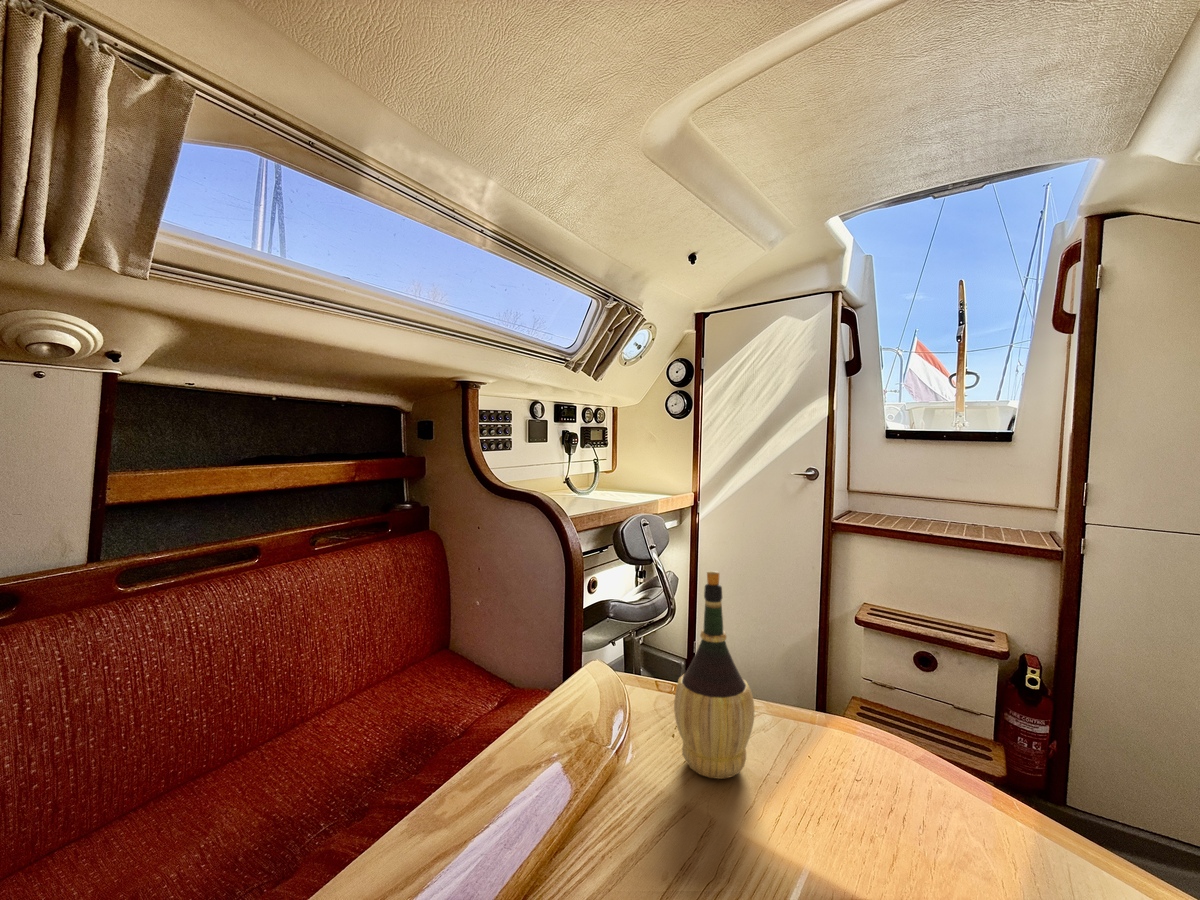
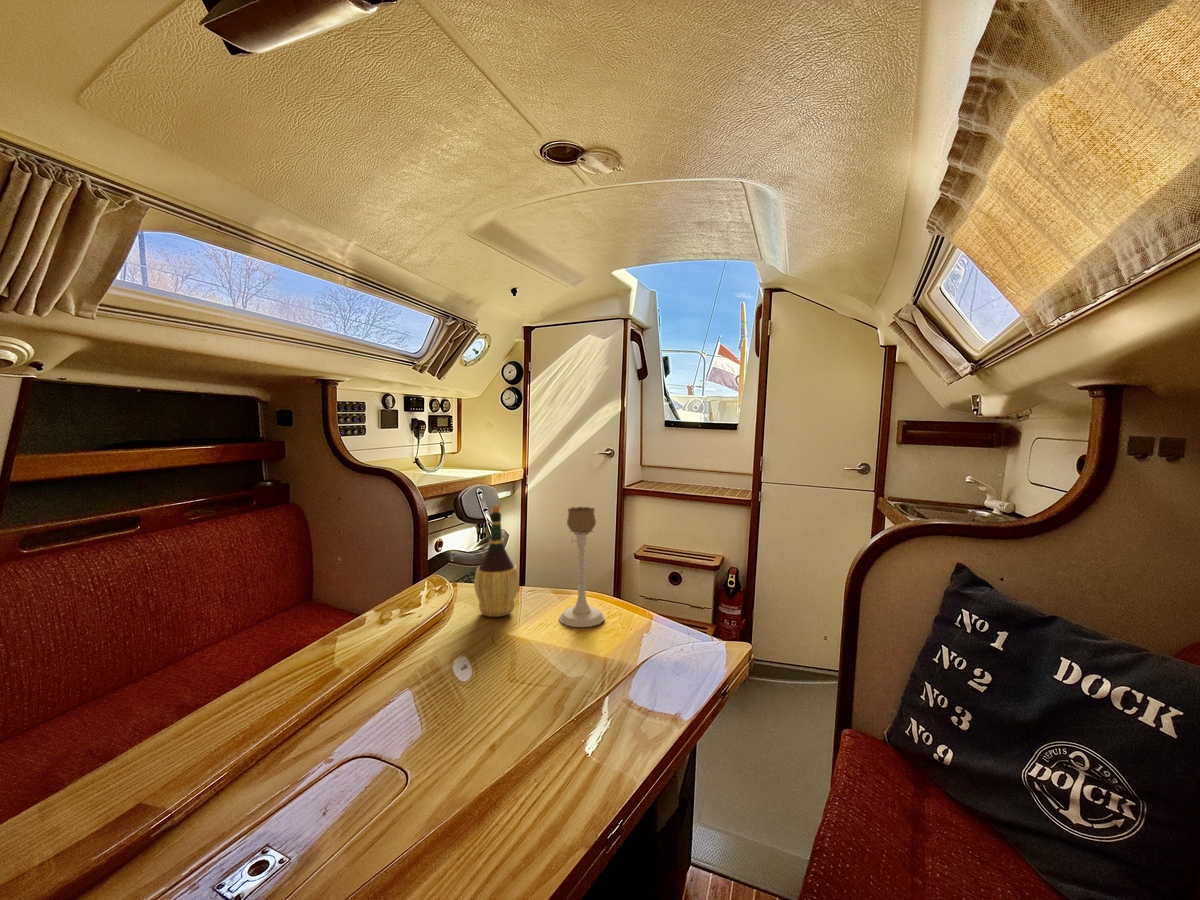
candle holder: none [837,584,941,842] -> present [559,507,604,627]

